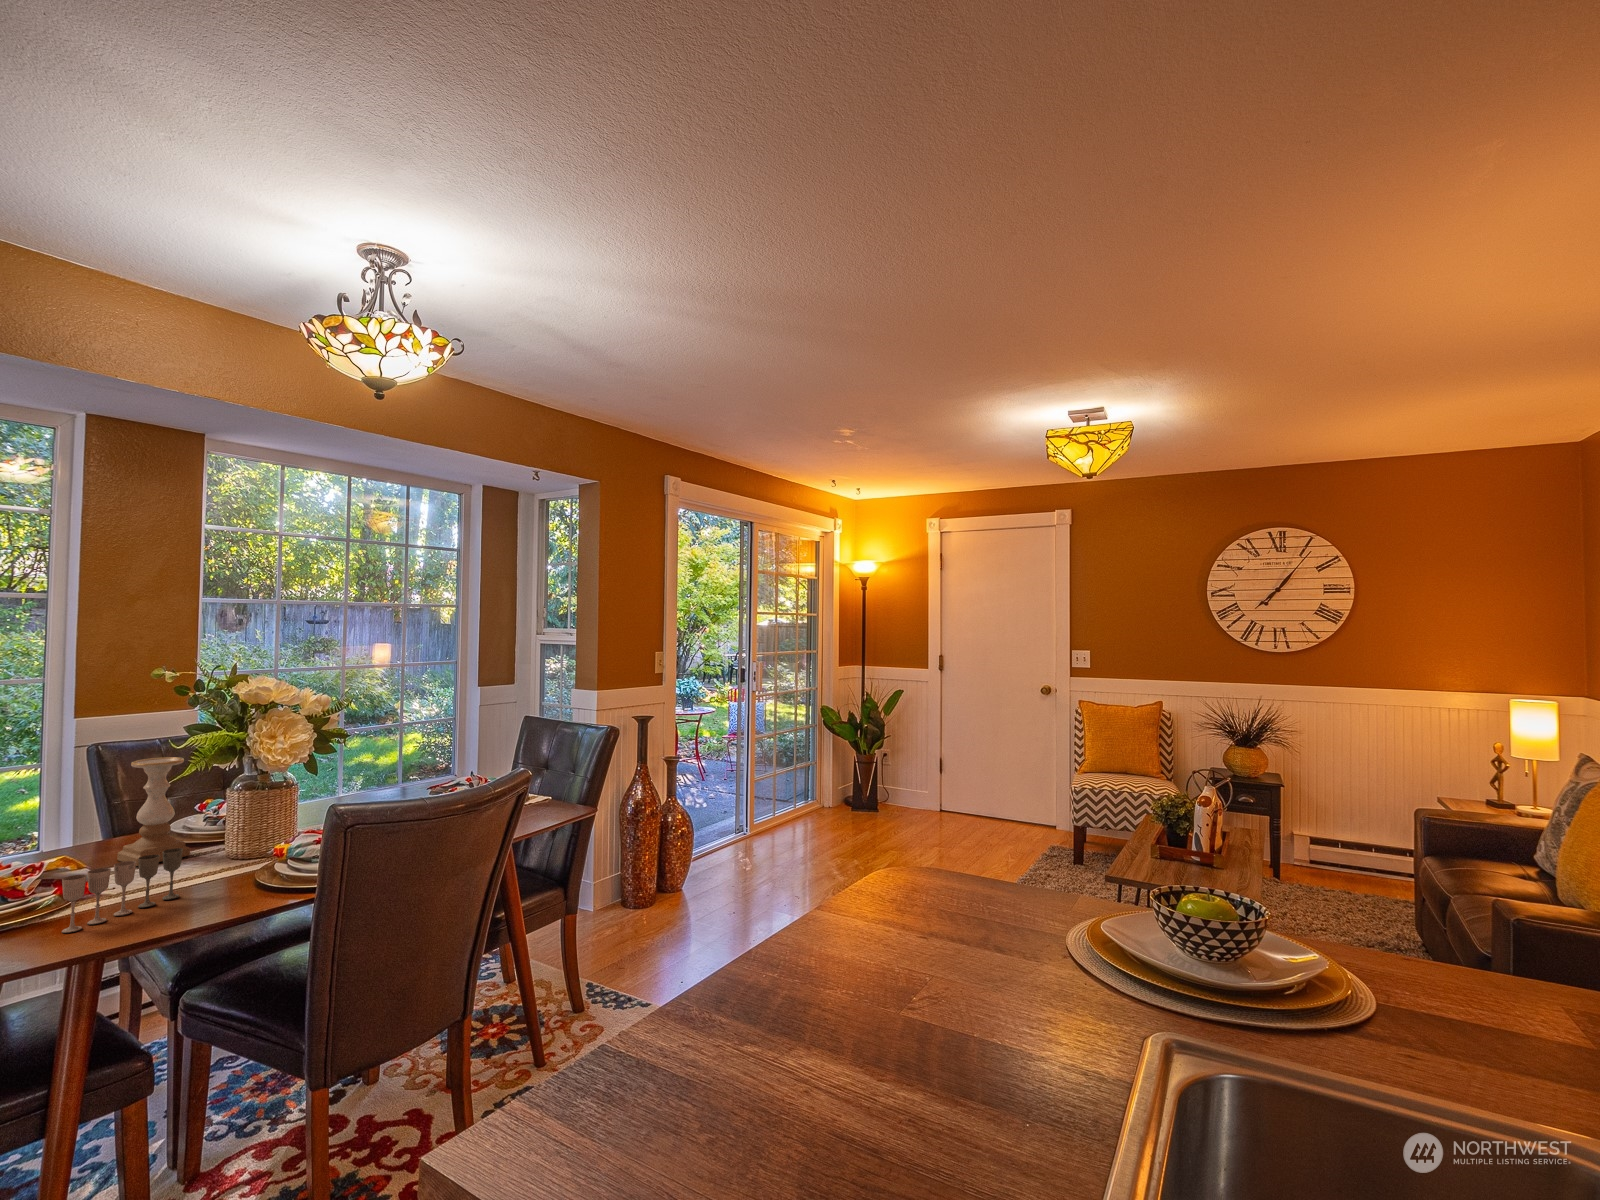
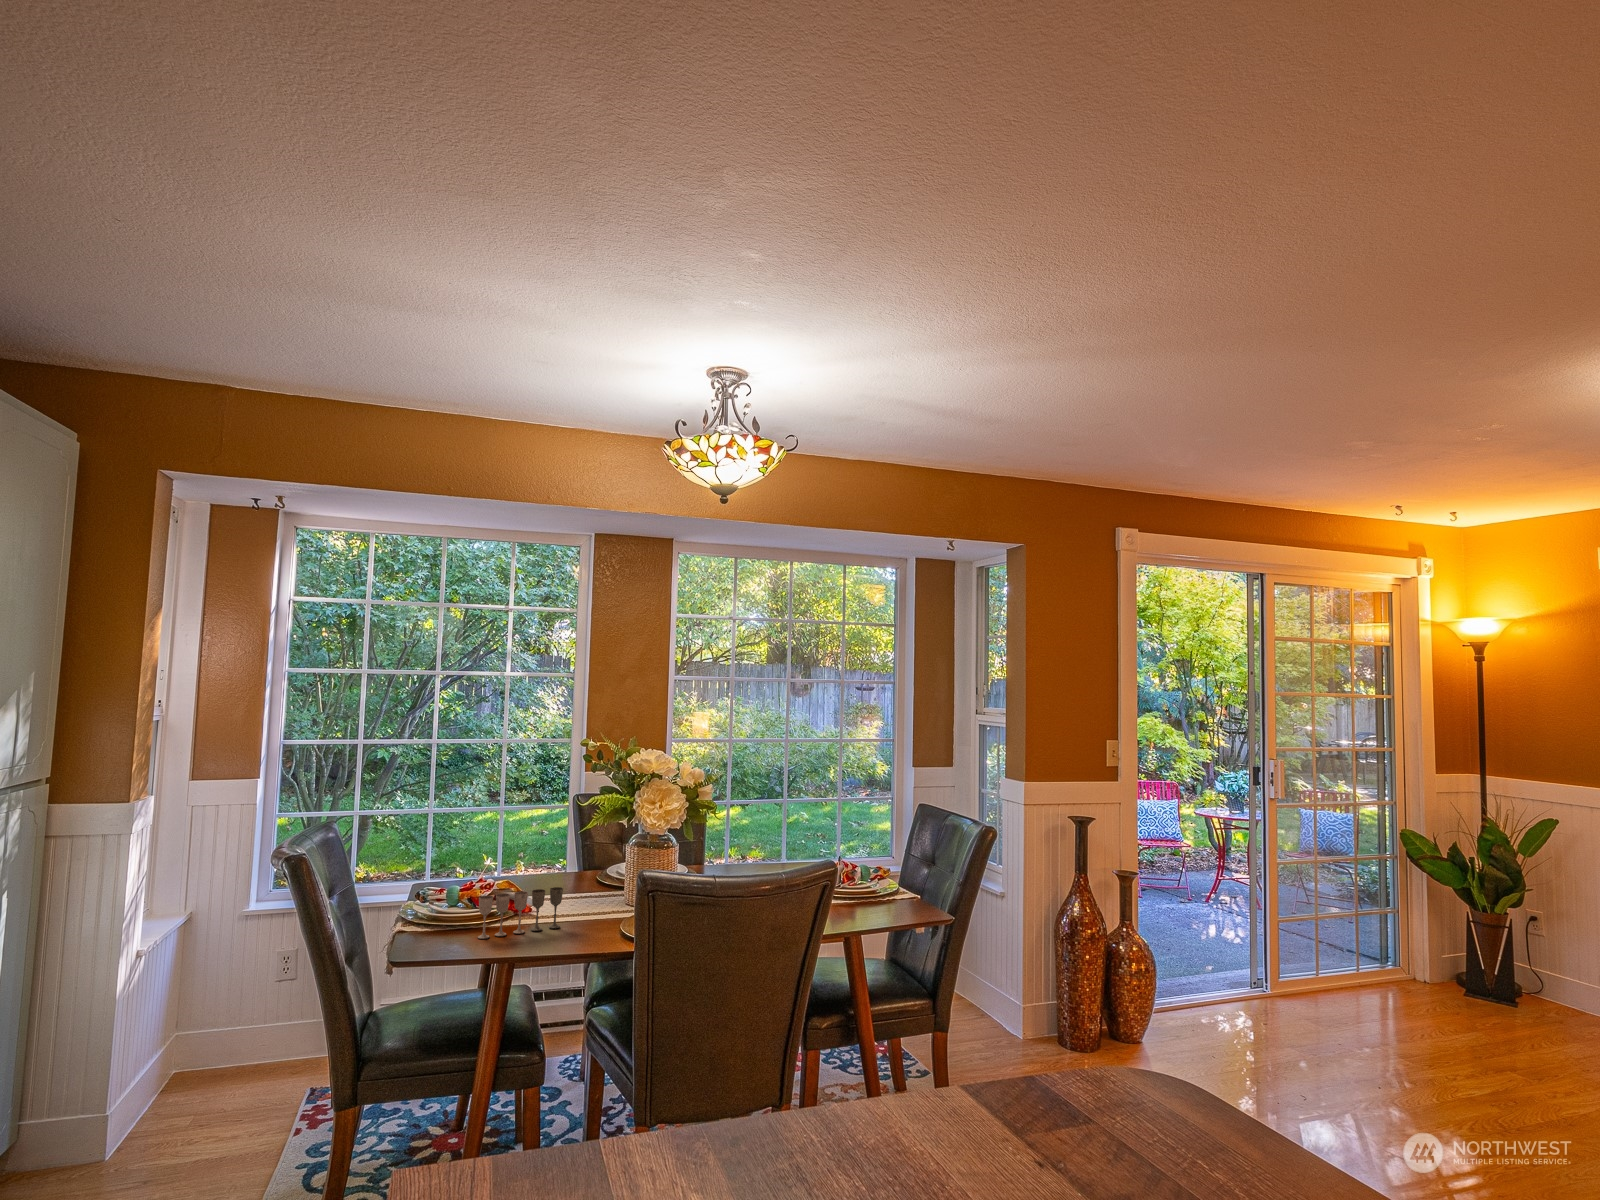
candle holder: present [117,757,190,866] -> none [559,811,600,897]

